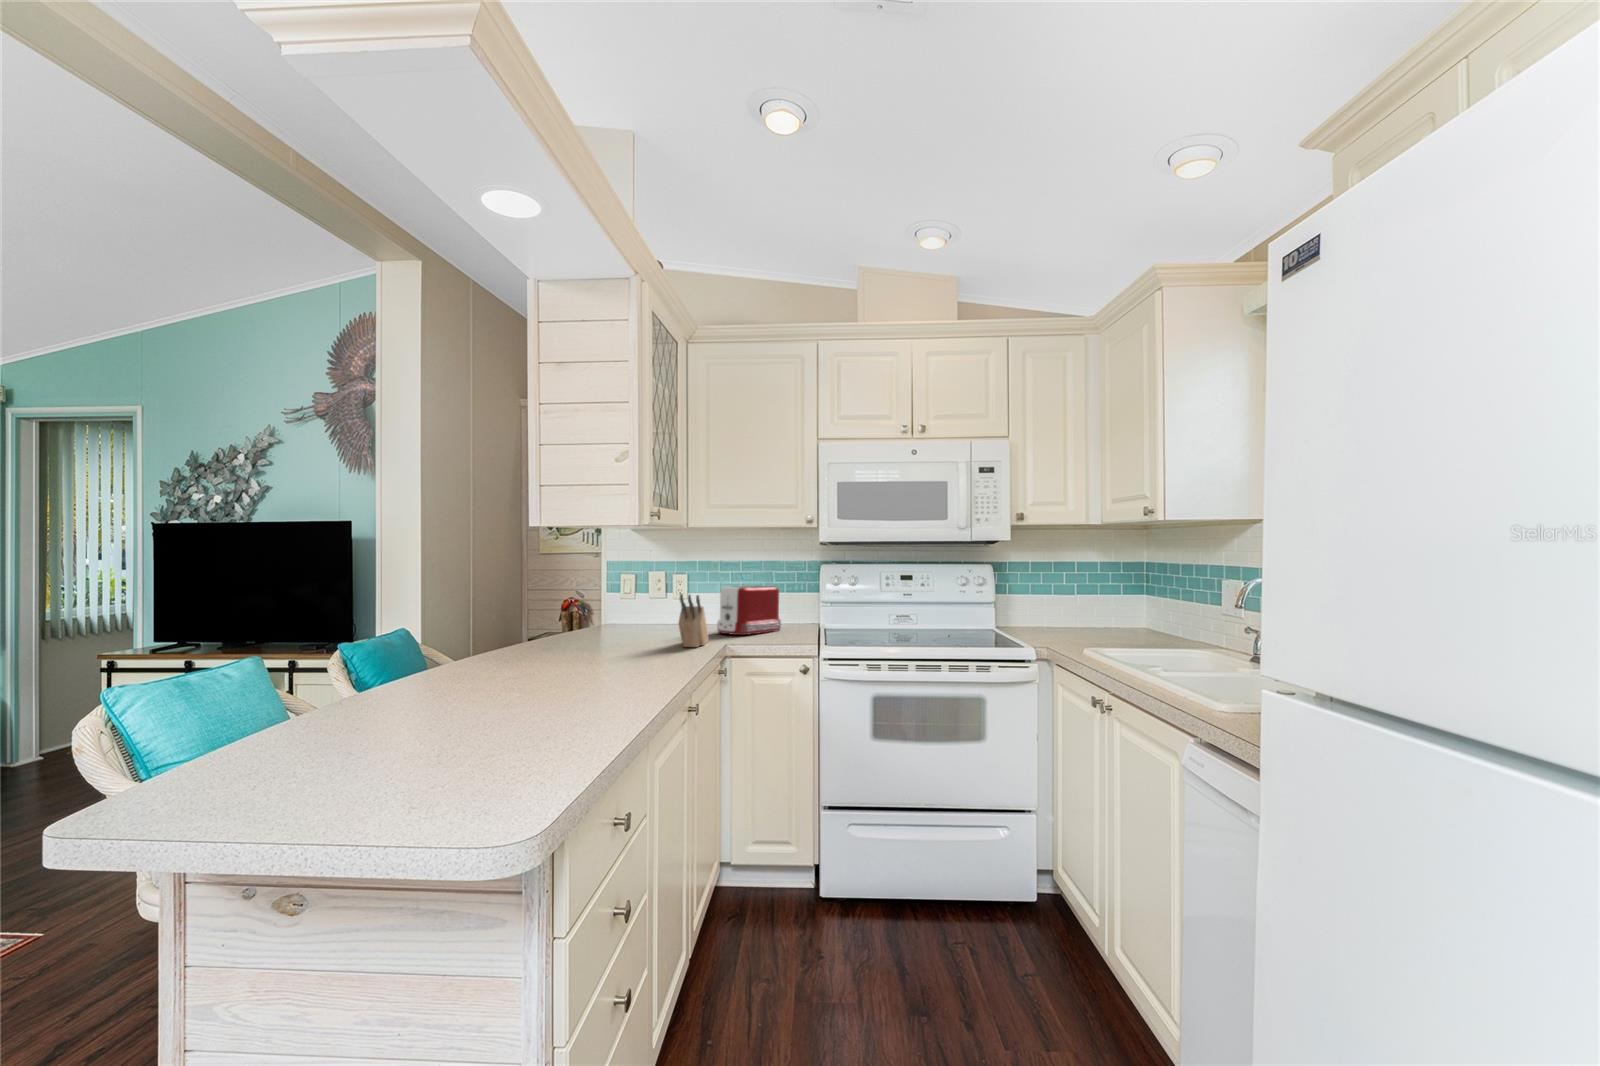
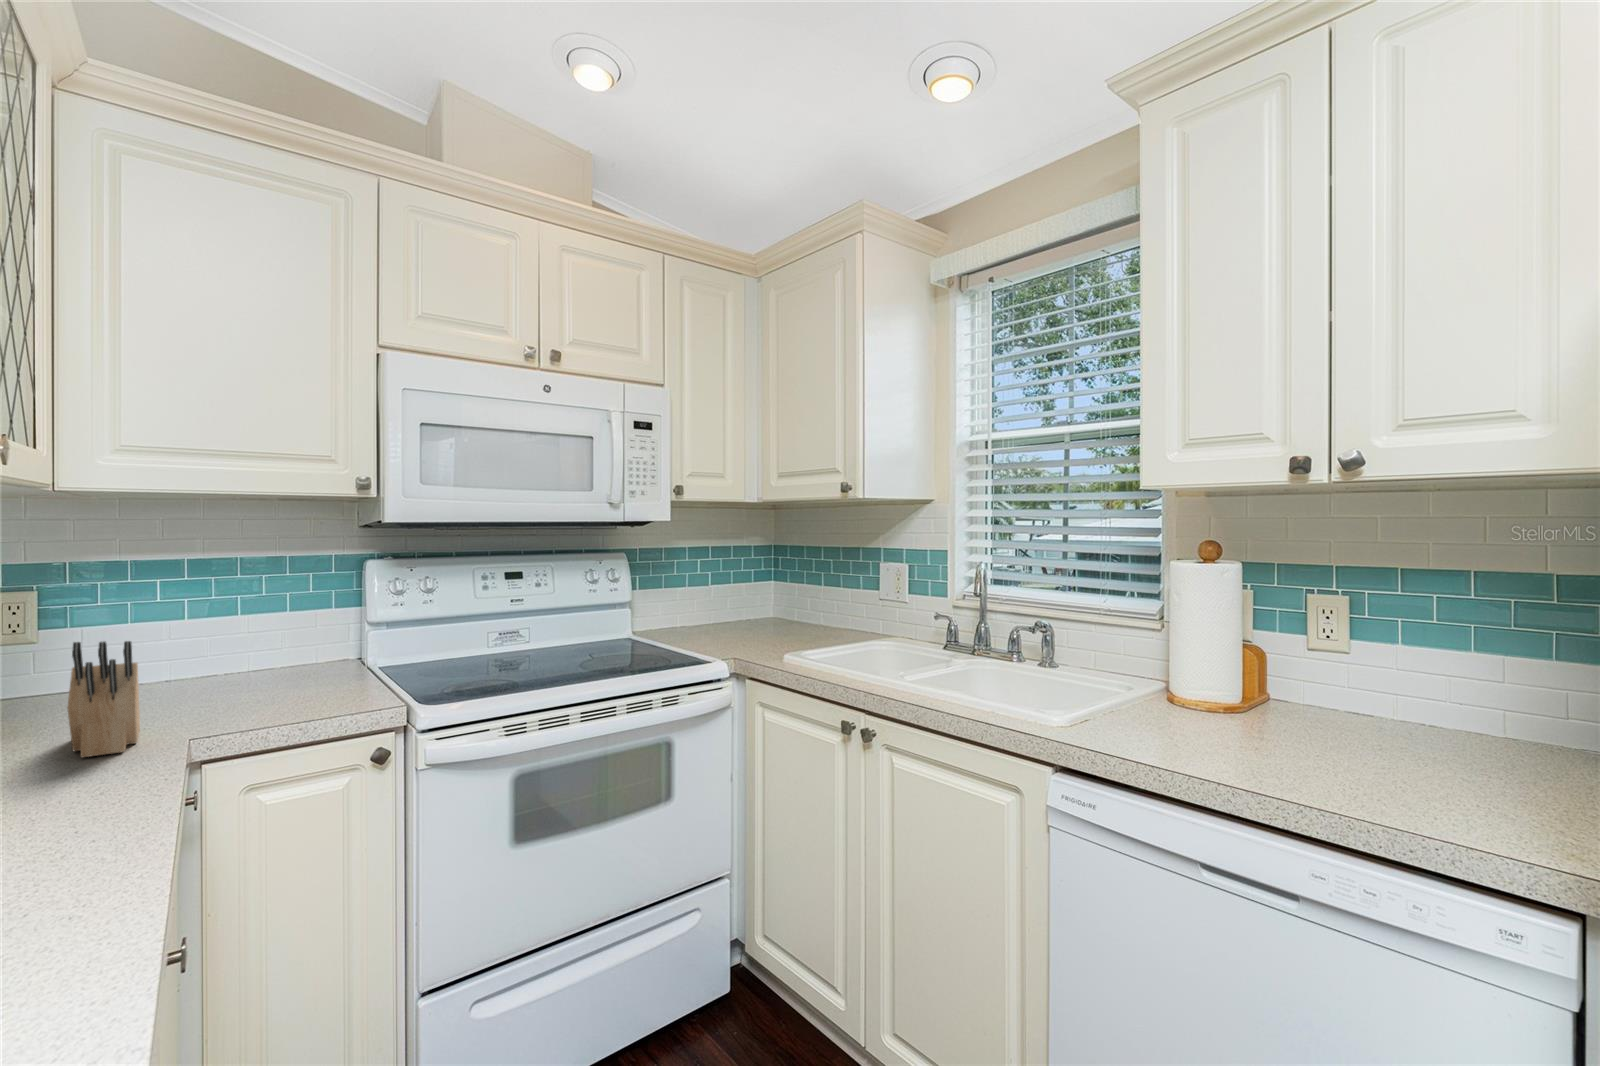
toaster: present [717,586,781,635] -> none [144,602,291,704]

